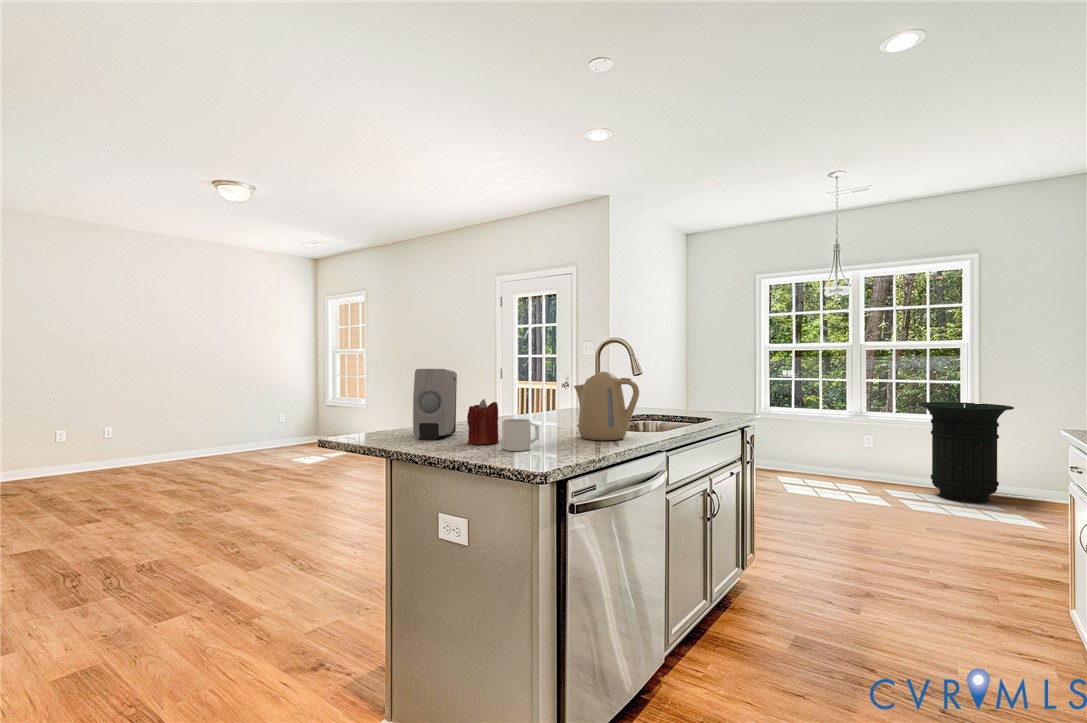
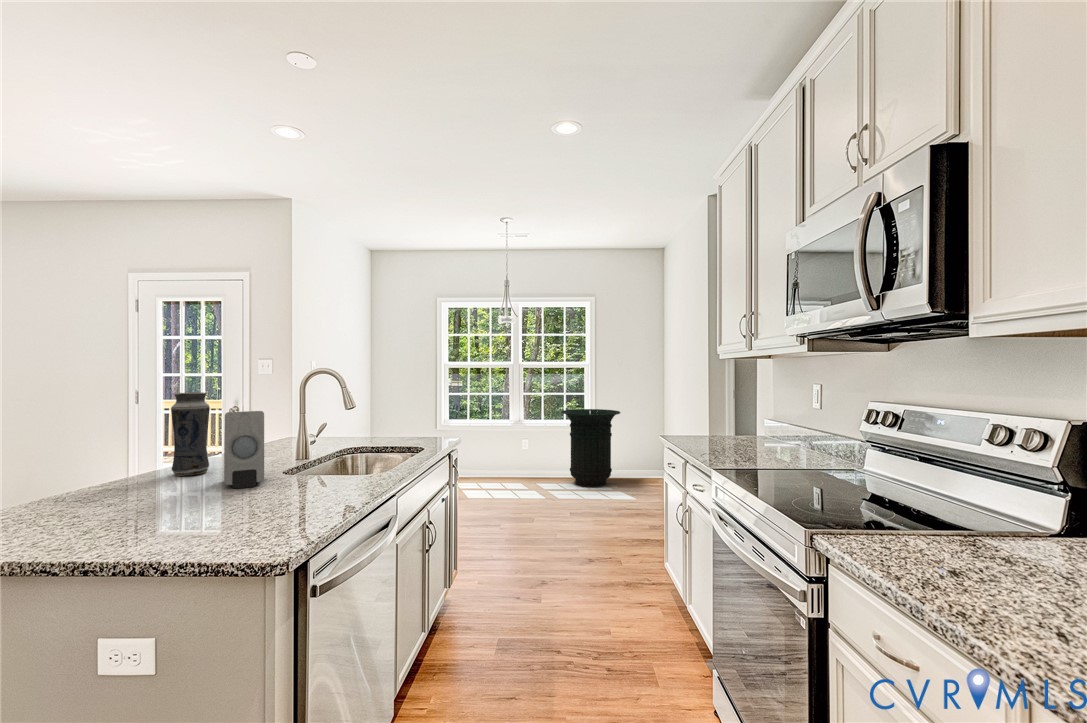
vase: none [500,355,526,421] -> present [171,392,210,476]
soap dispenser: present [413,369,457,439] -> present [224,411,264,488]
kettle: present [574,372,639,440] -> none [288,416,368,495]
candle: present [467,399,498,445] -> none [139,463,190,526]
mug: present [503,419,539,451] -> none [202,485,253,530]

